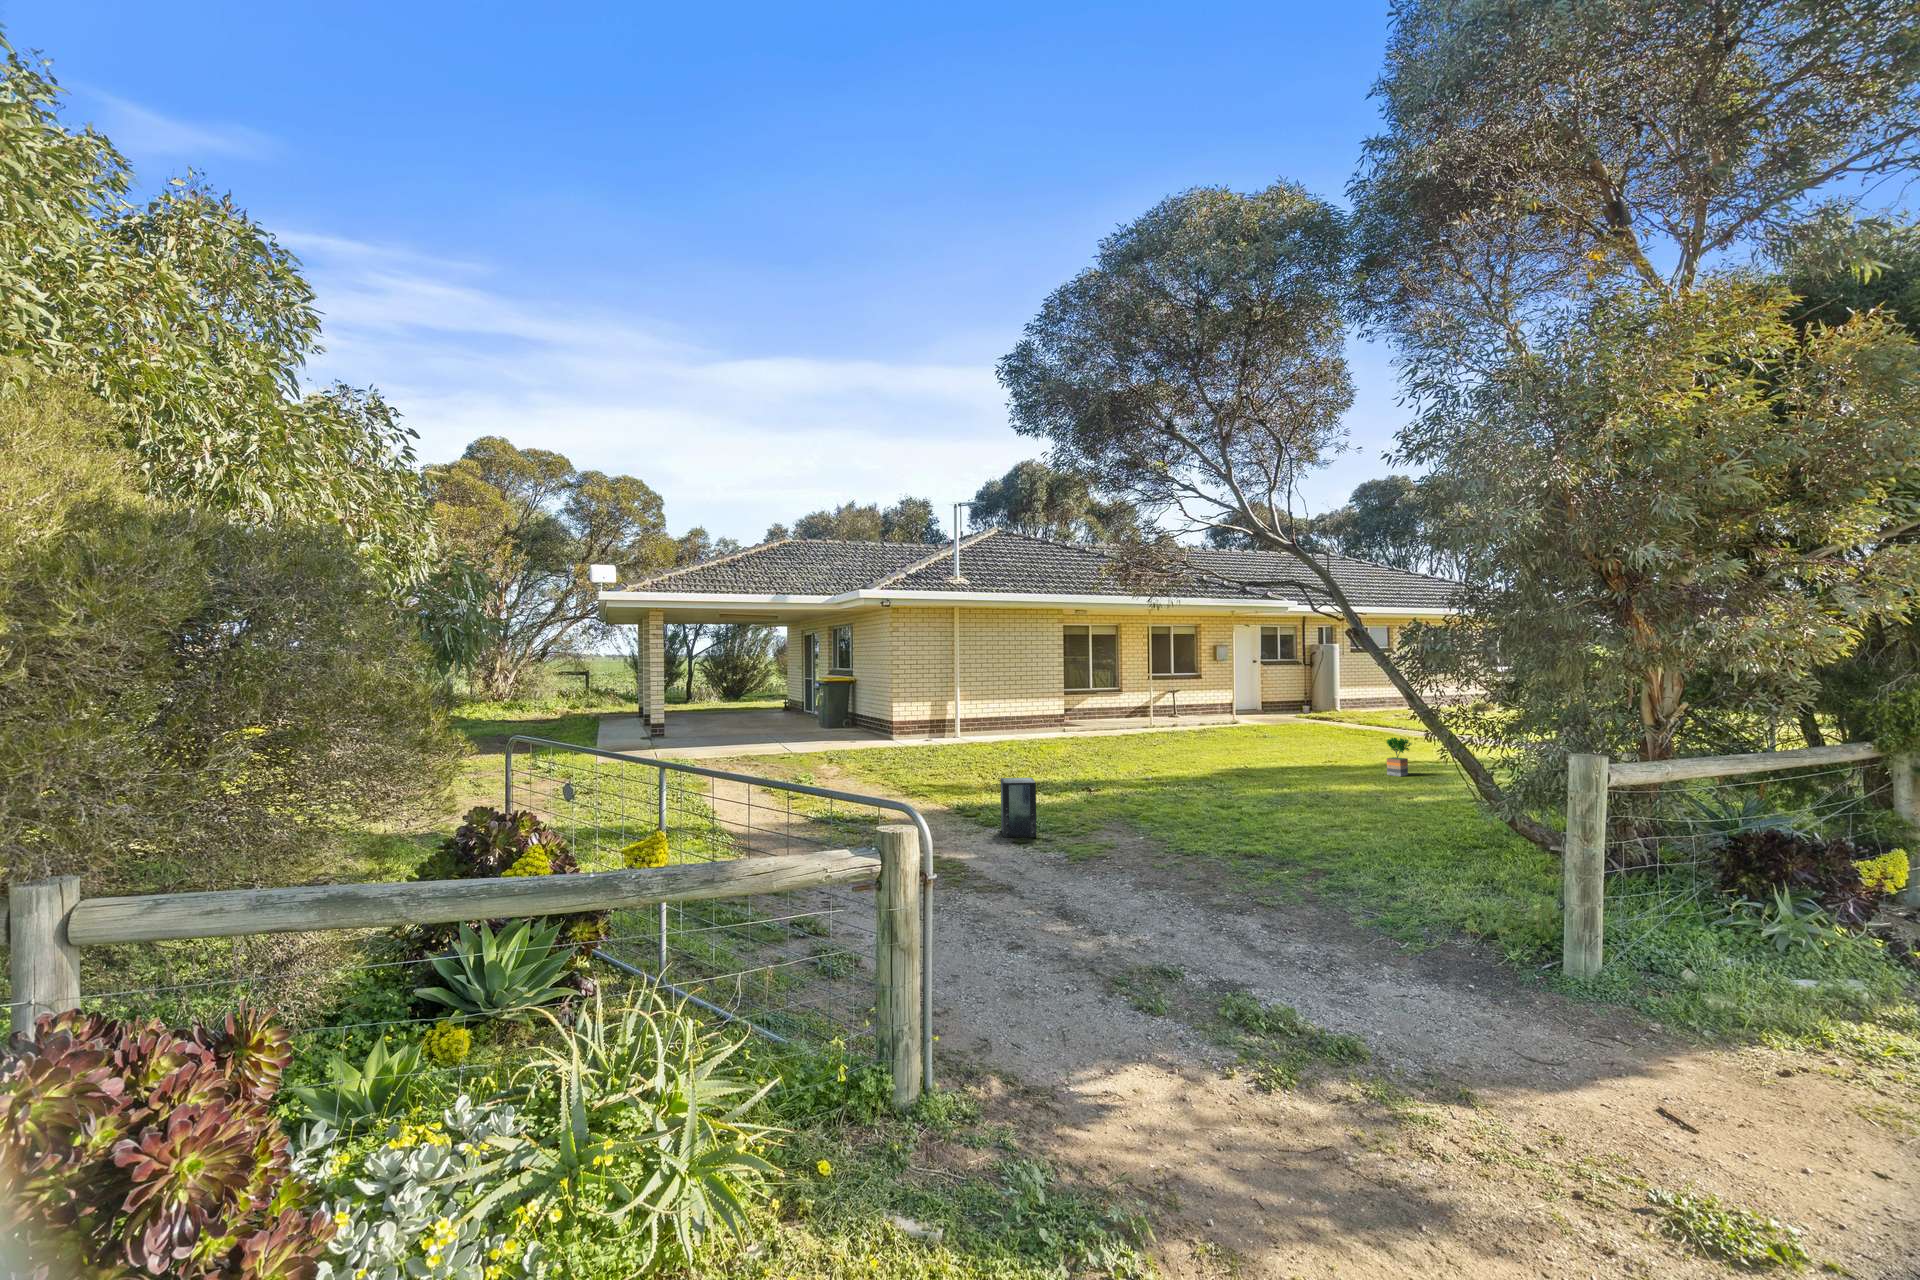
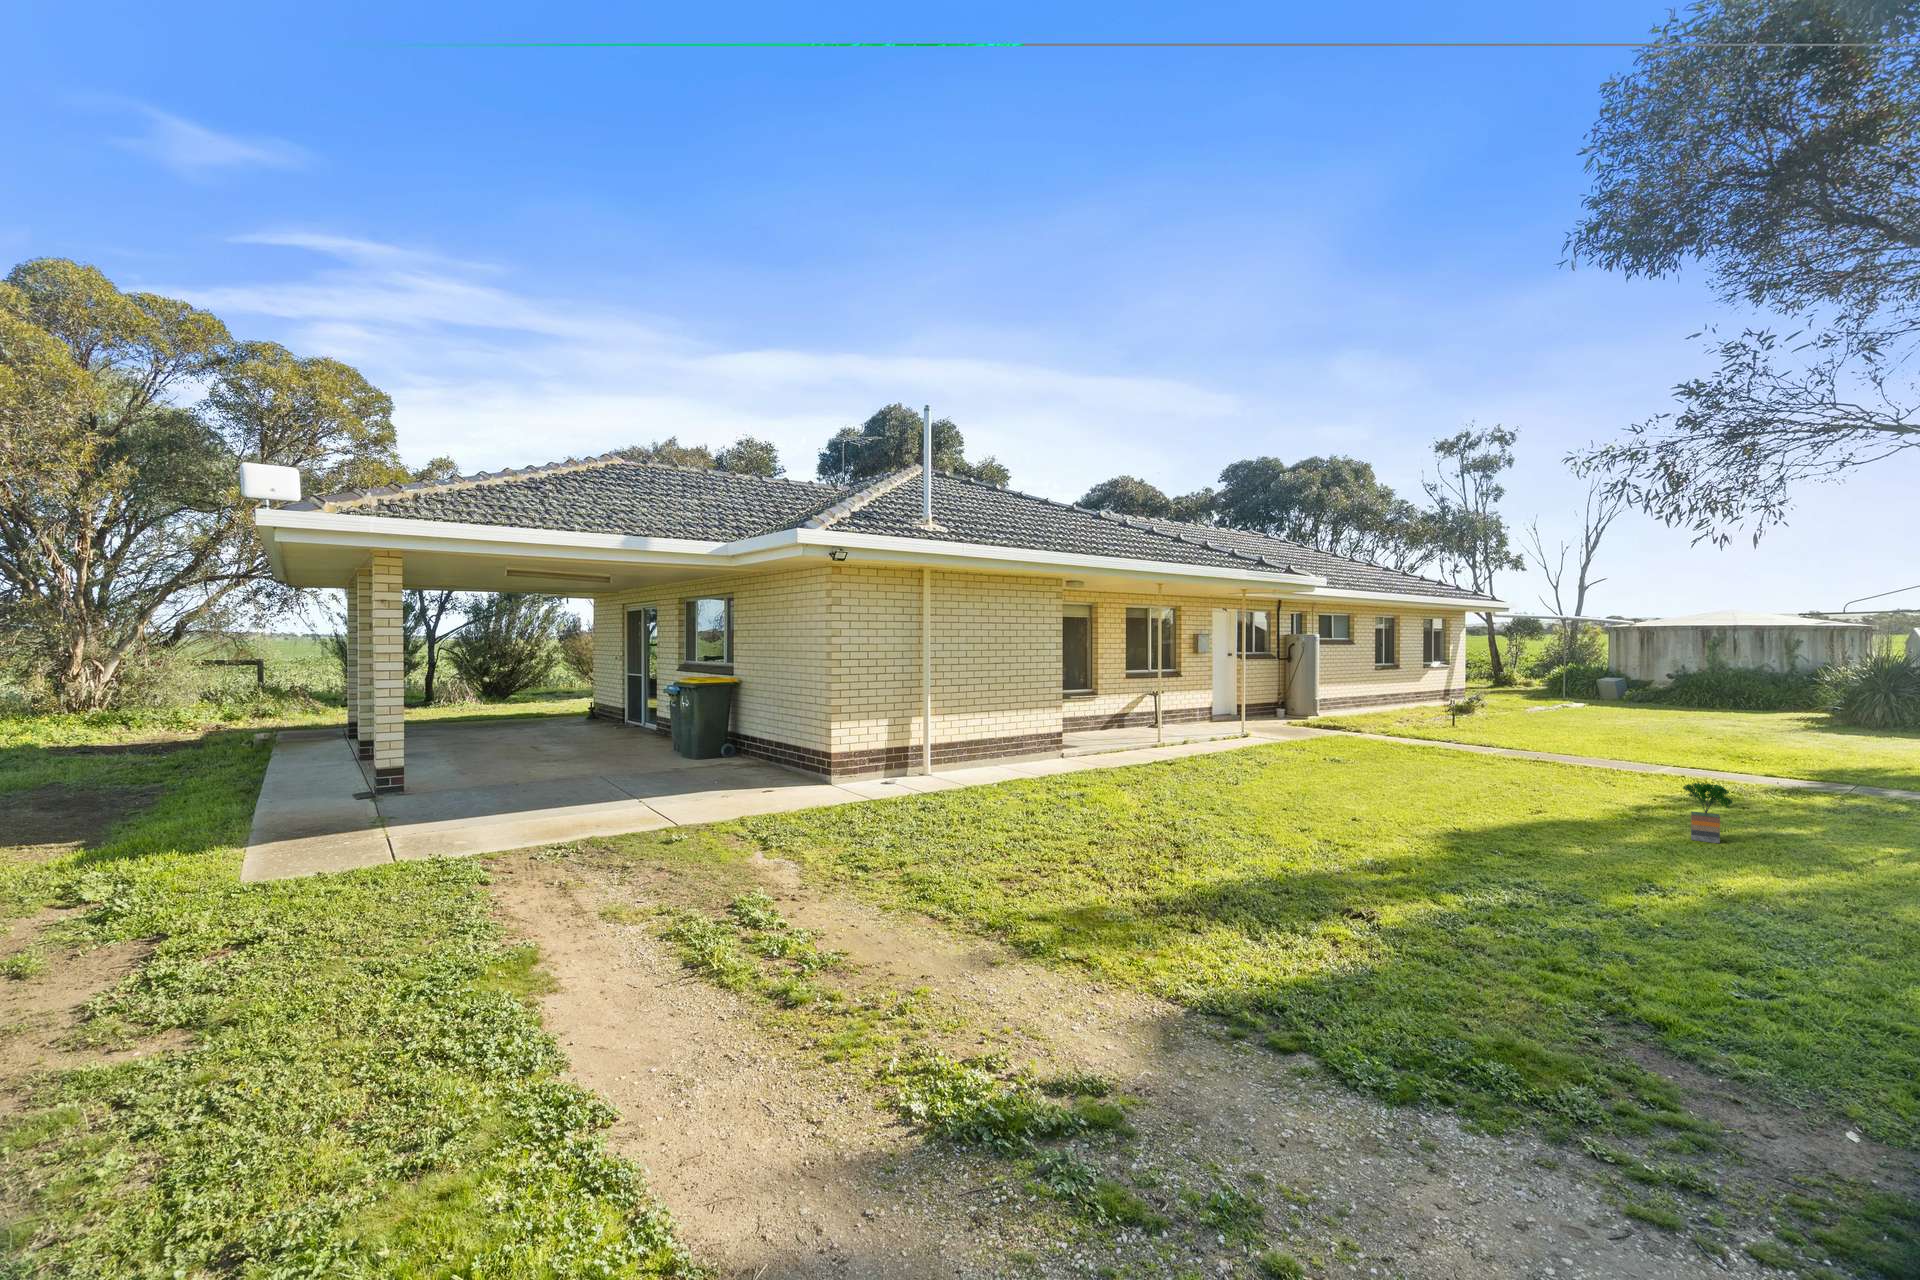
storage box: present [1001,778,1037,837] -> none [1565,999,1734,1218]

